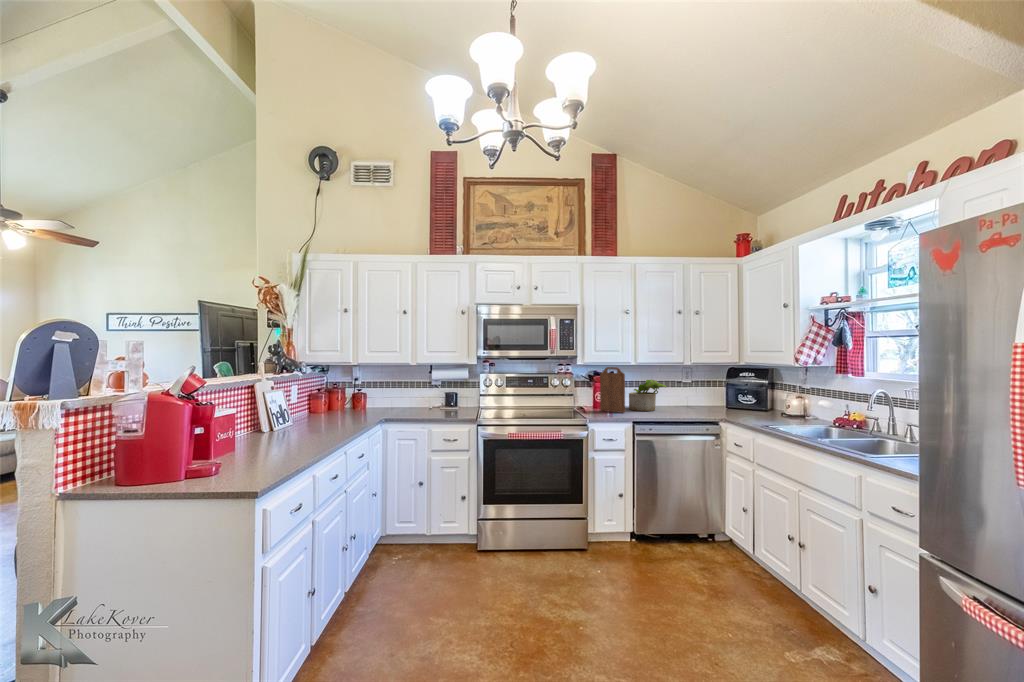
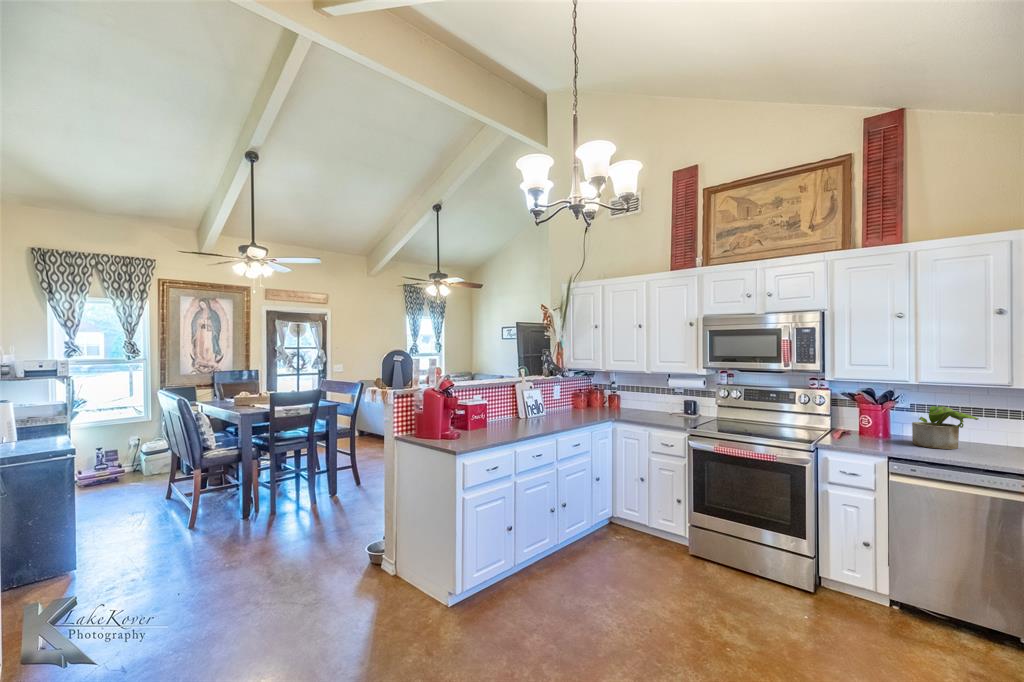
cutting board: present [600,367,625,413] -> none [862,386,892,445]

